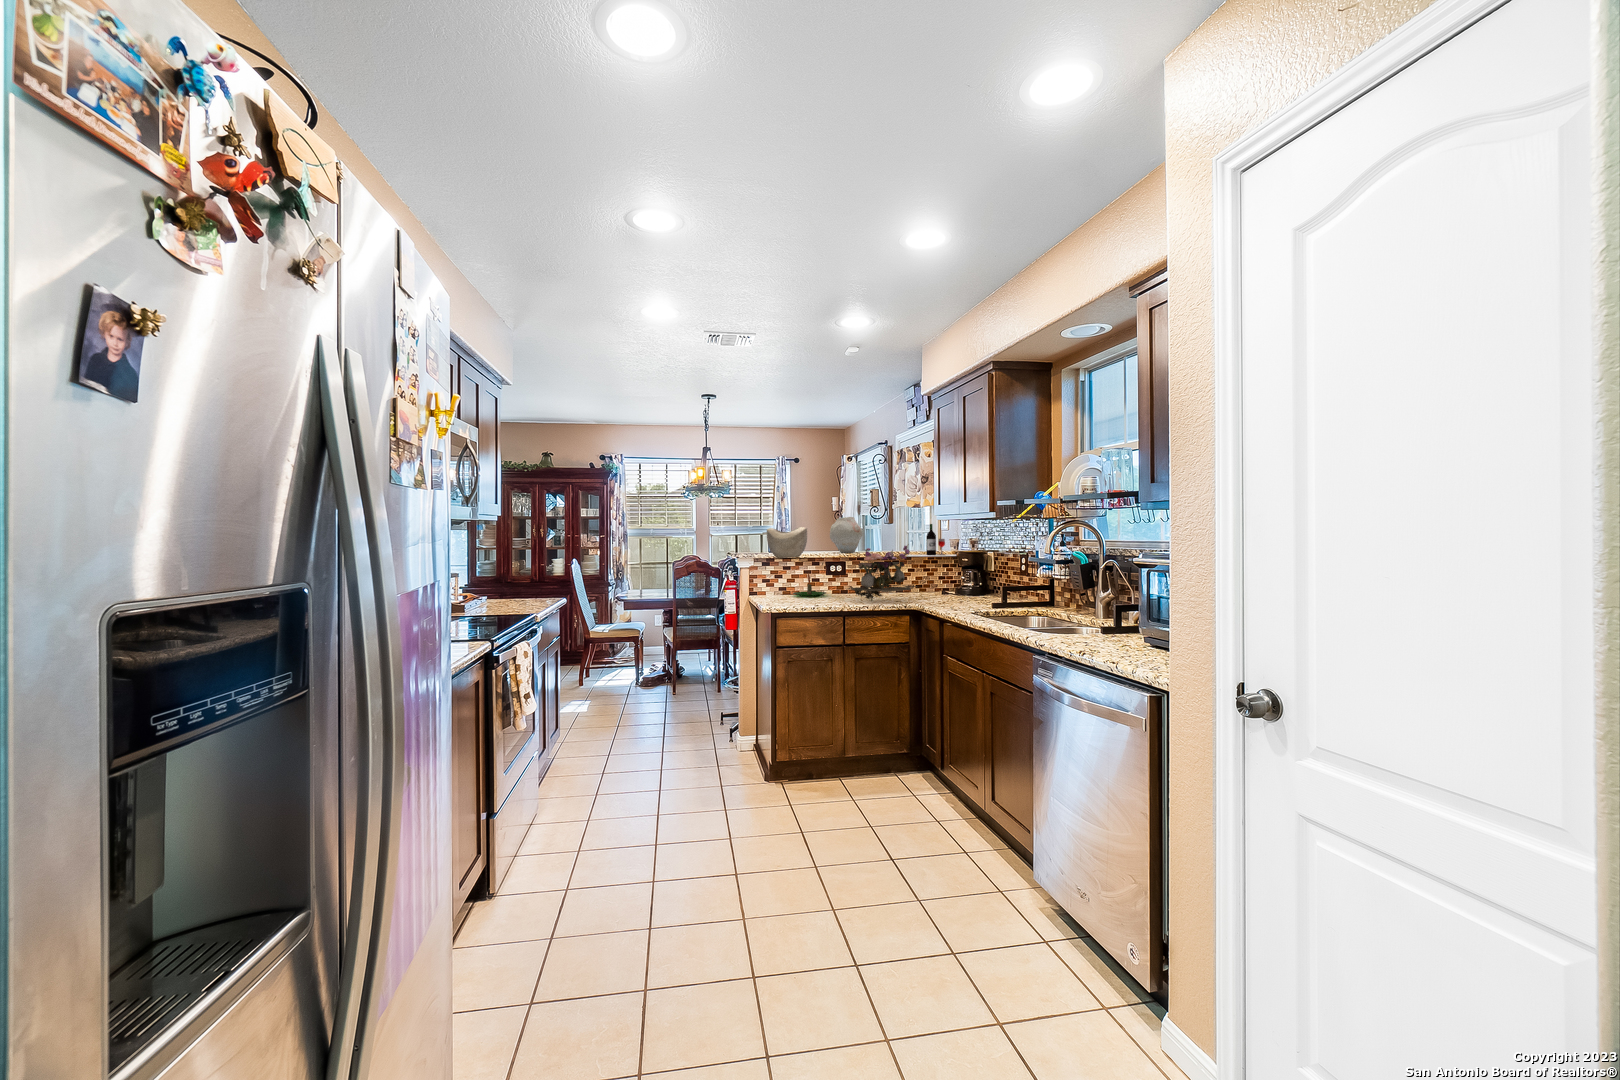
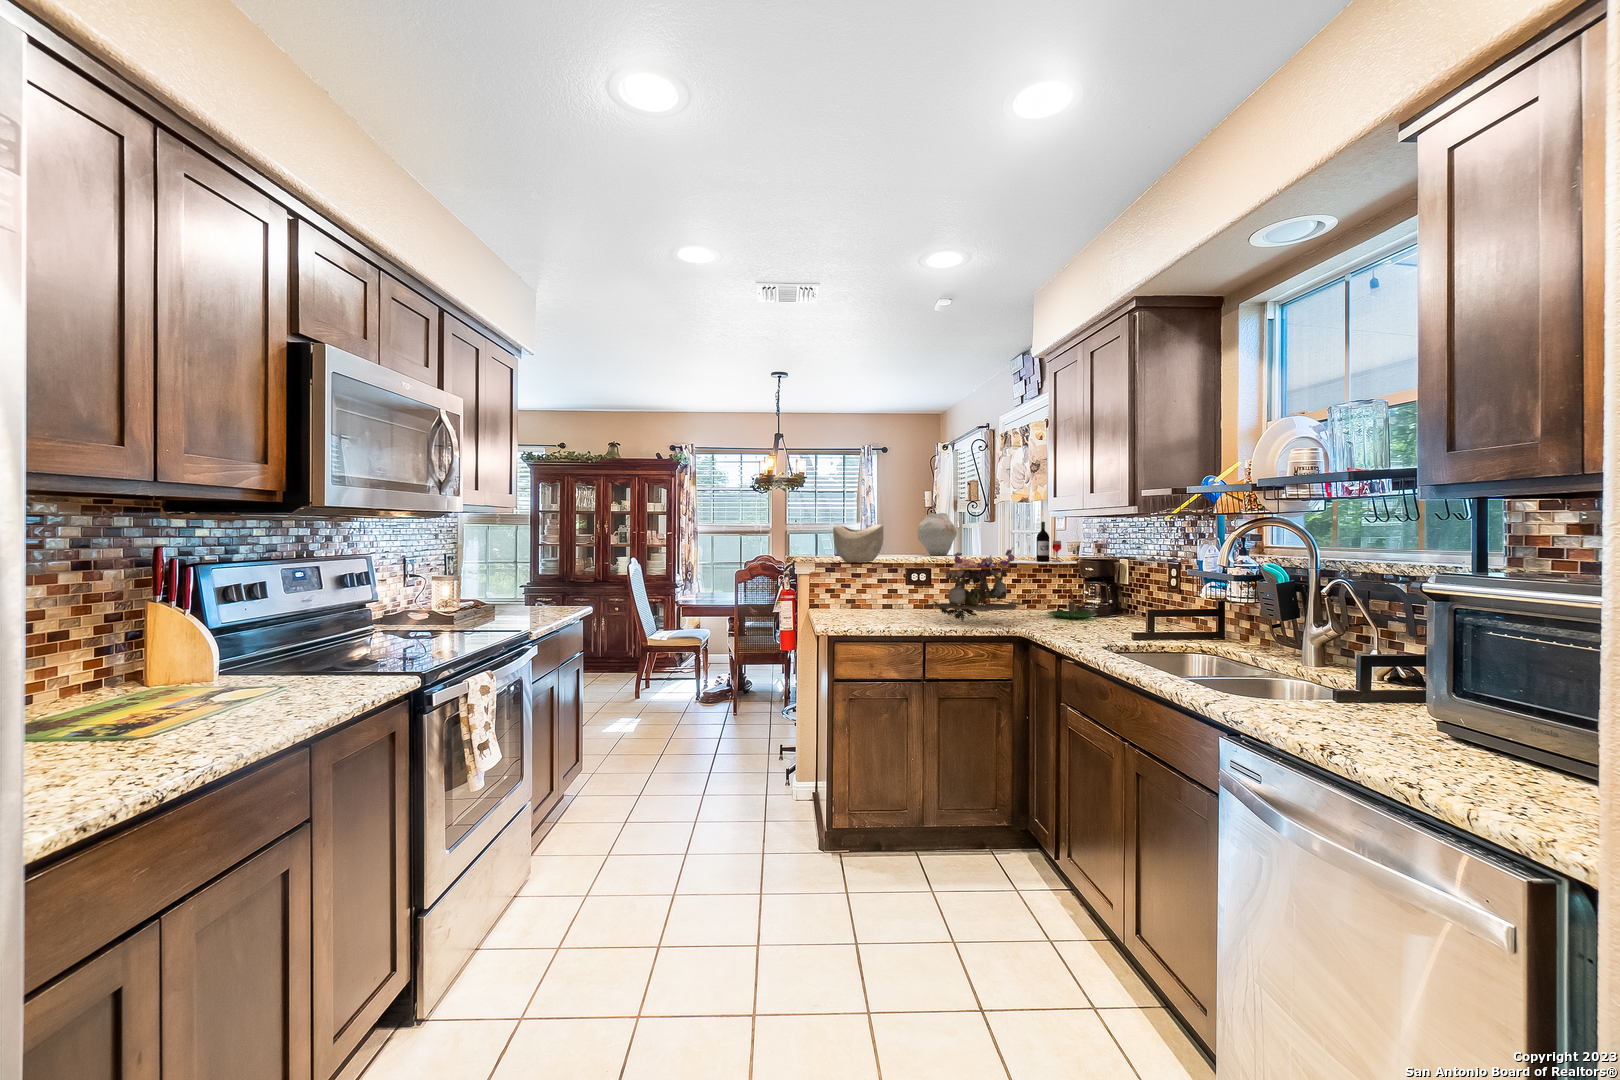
candle: present [793,574,826,597] -> present [1048,587,1097,619]

